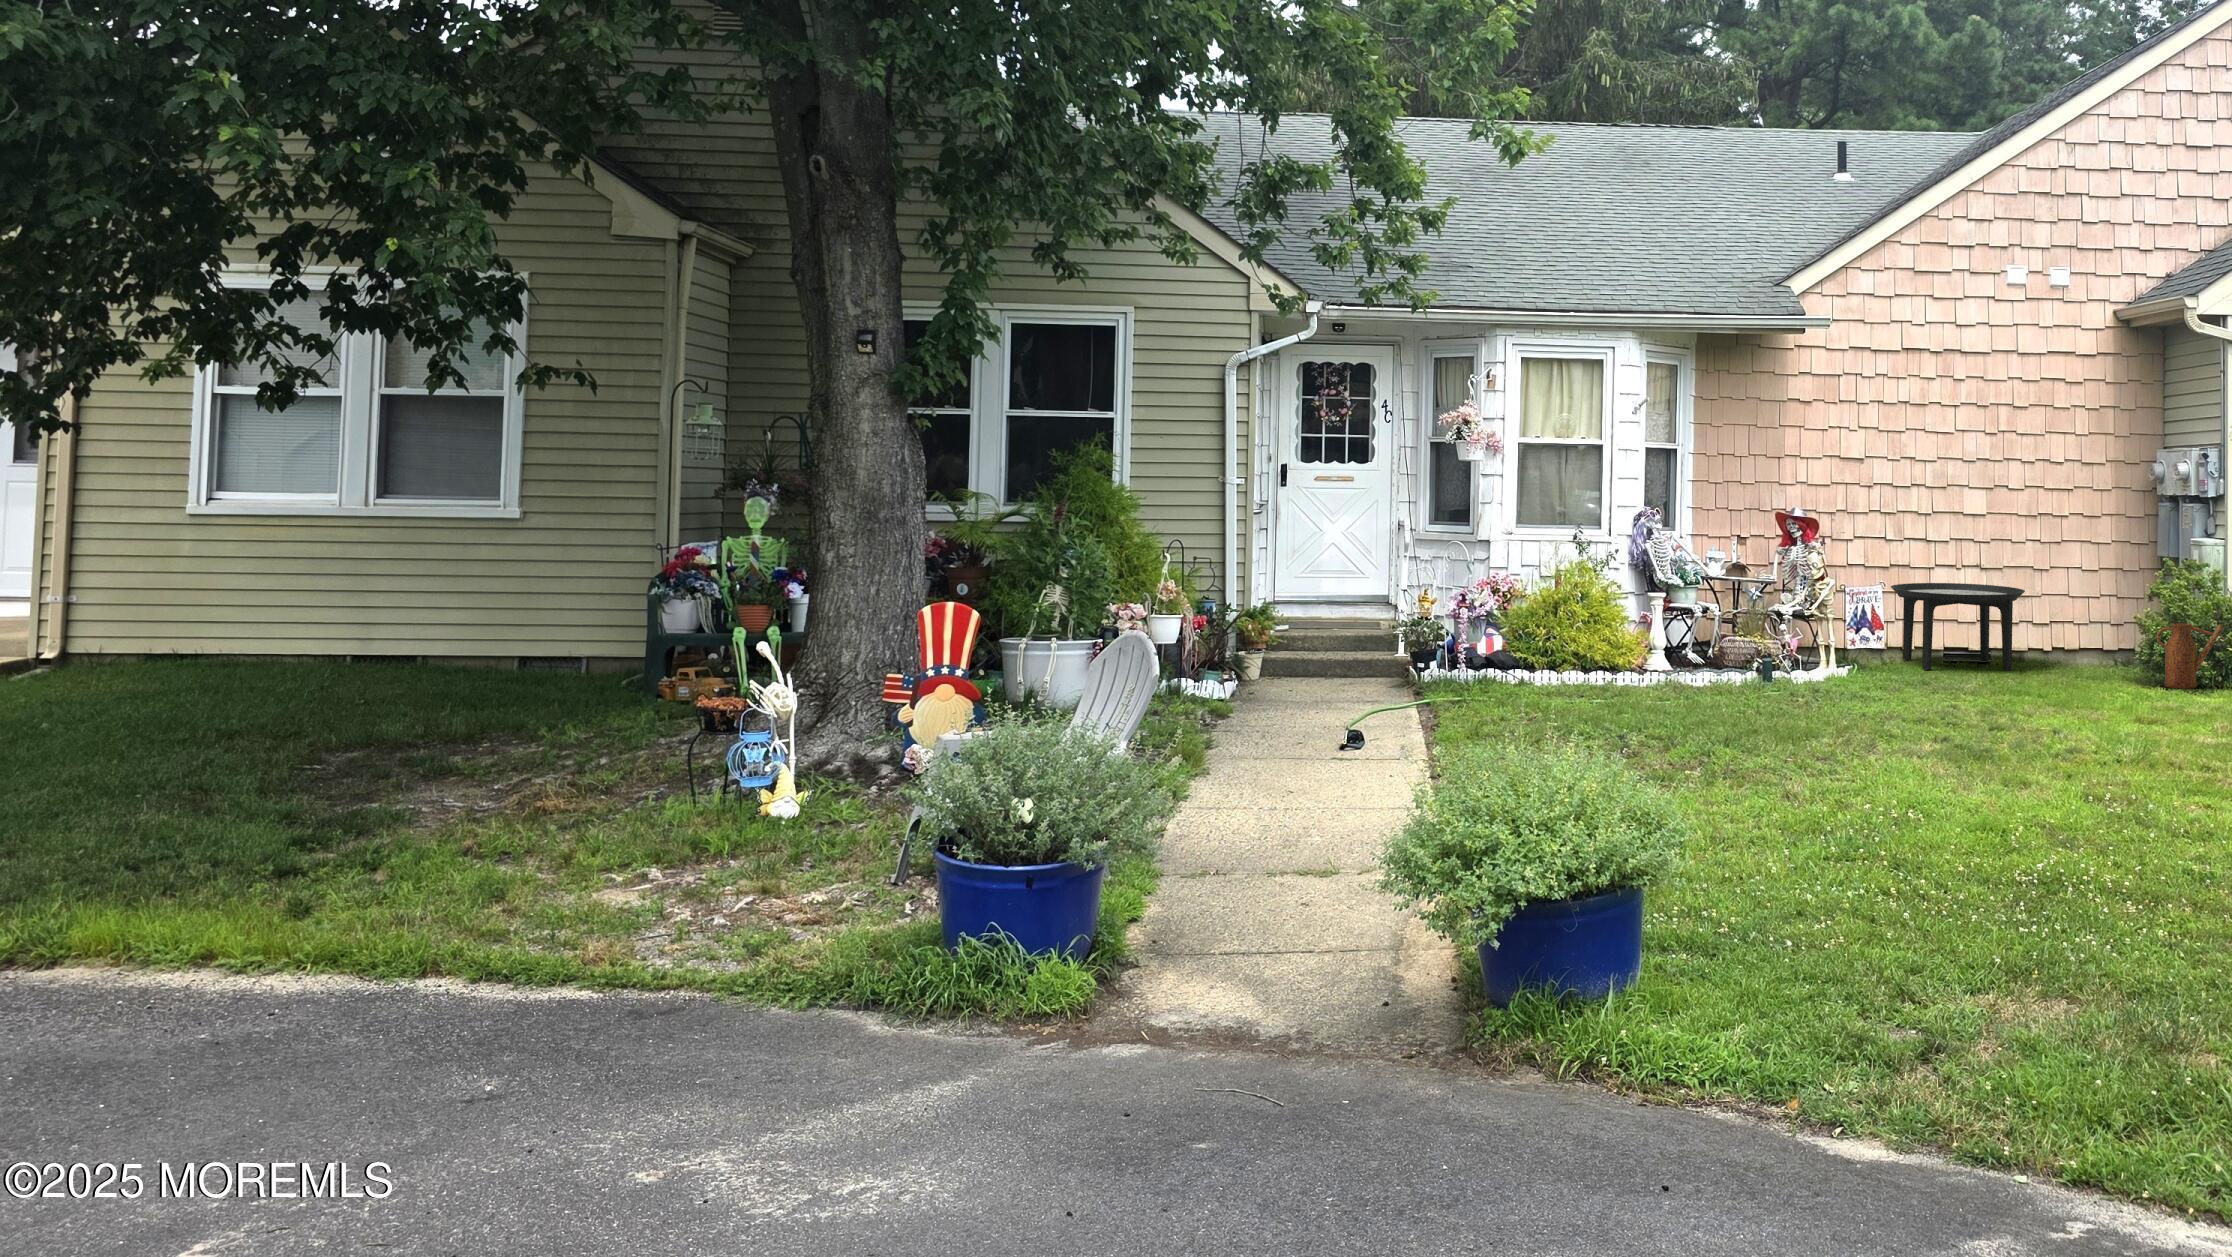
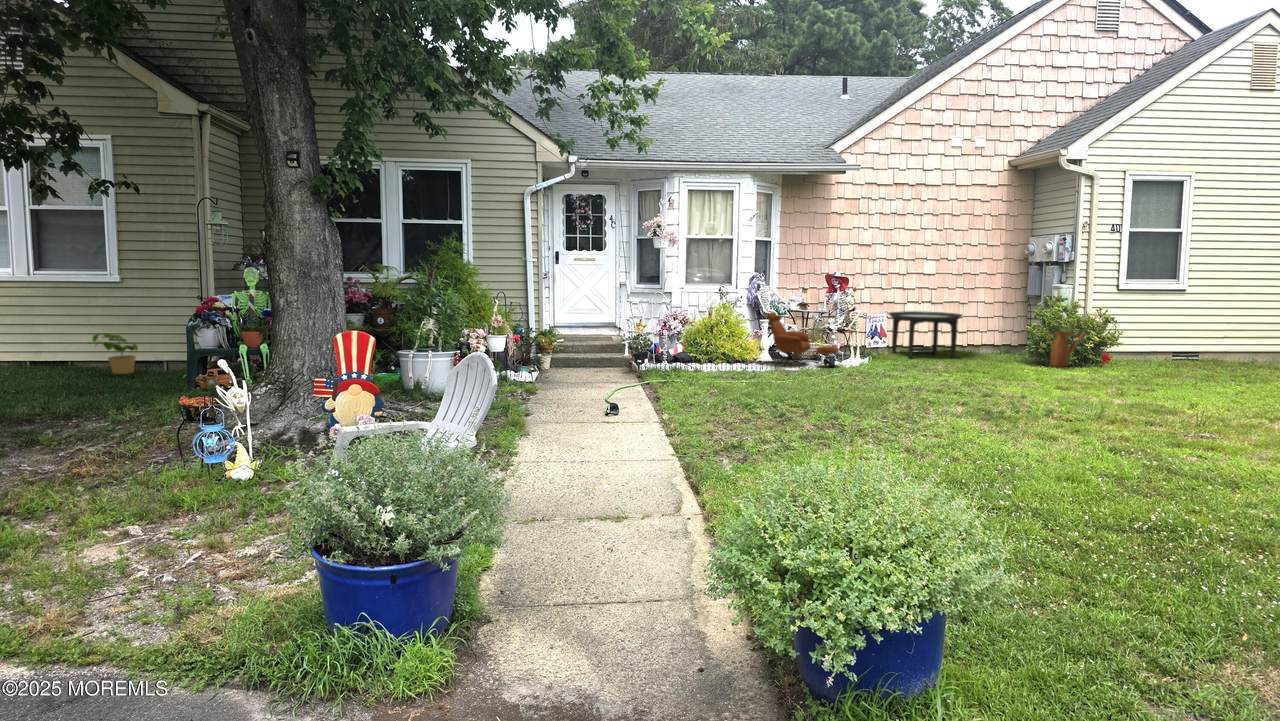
lounge chair: none [1658,581,1784,685] -> present [768,312,838,367]
potted plant: none [472,602,545,674] -> present [92,333,138,374]

